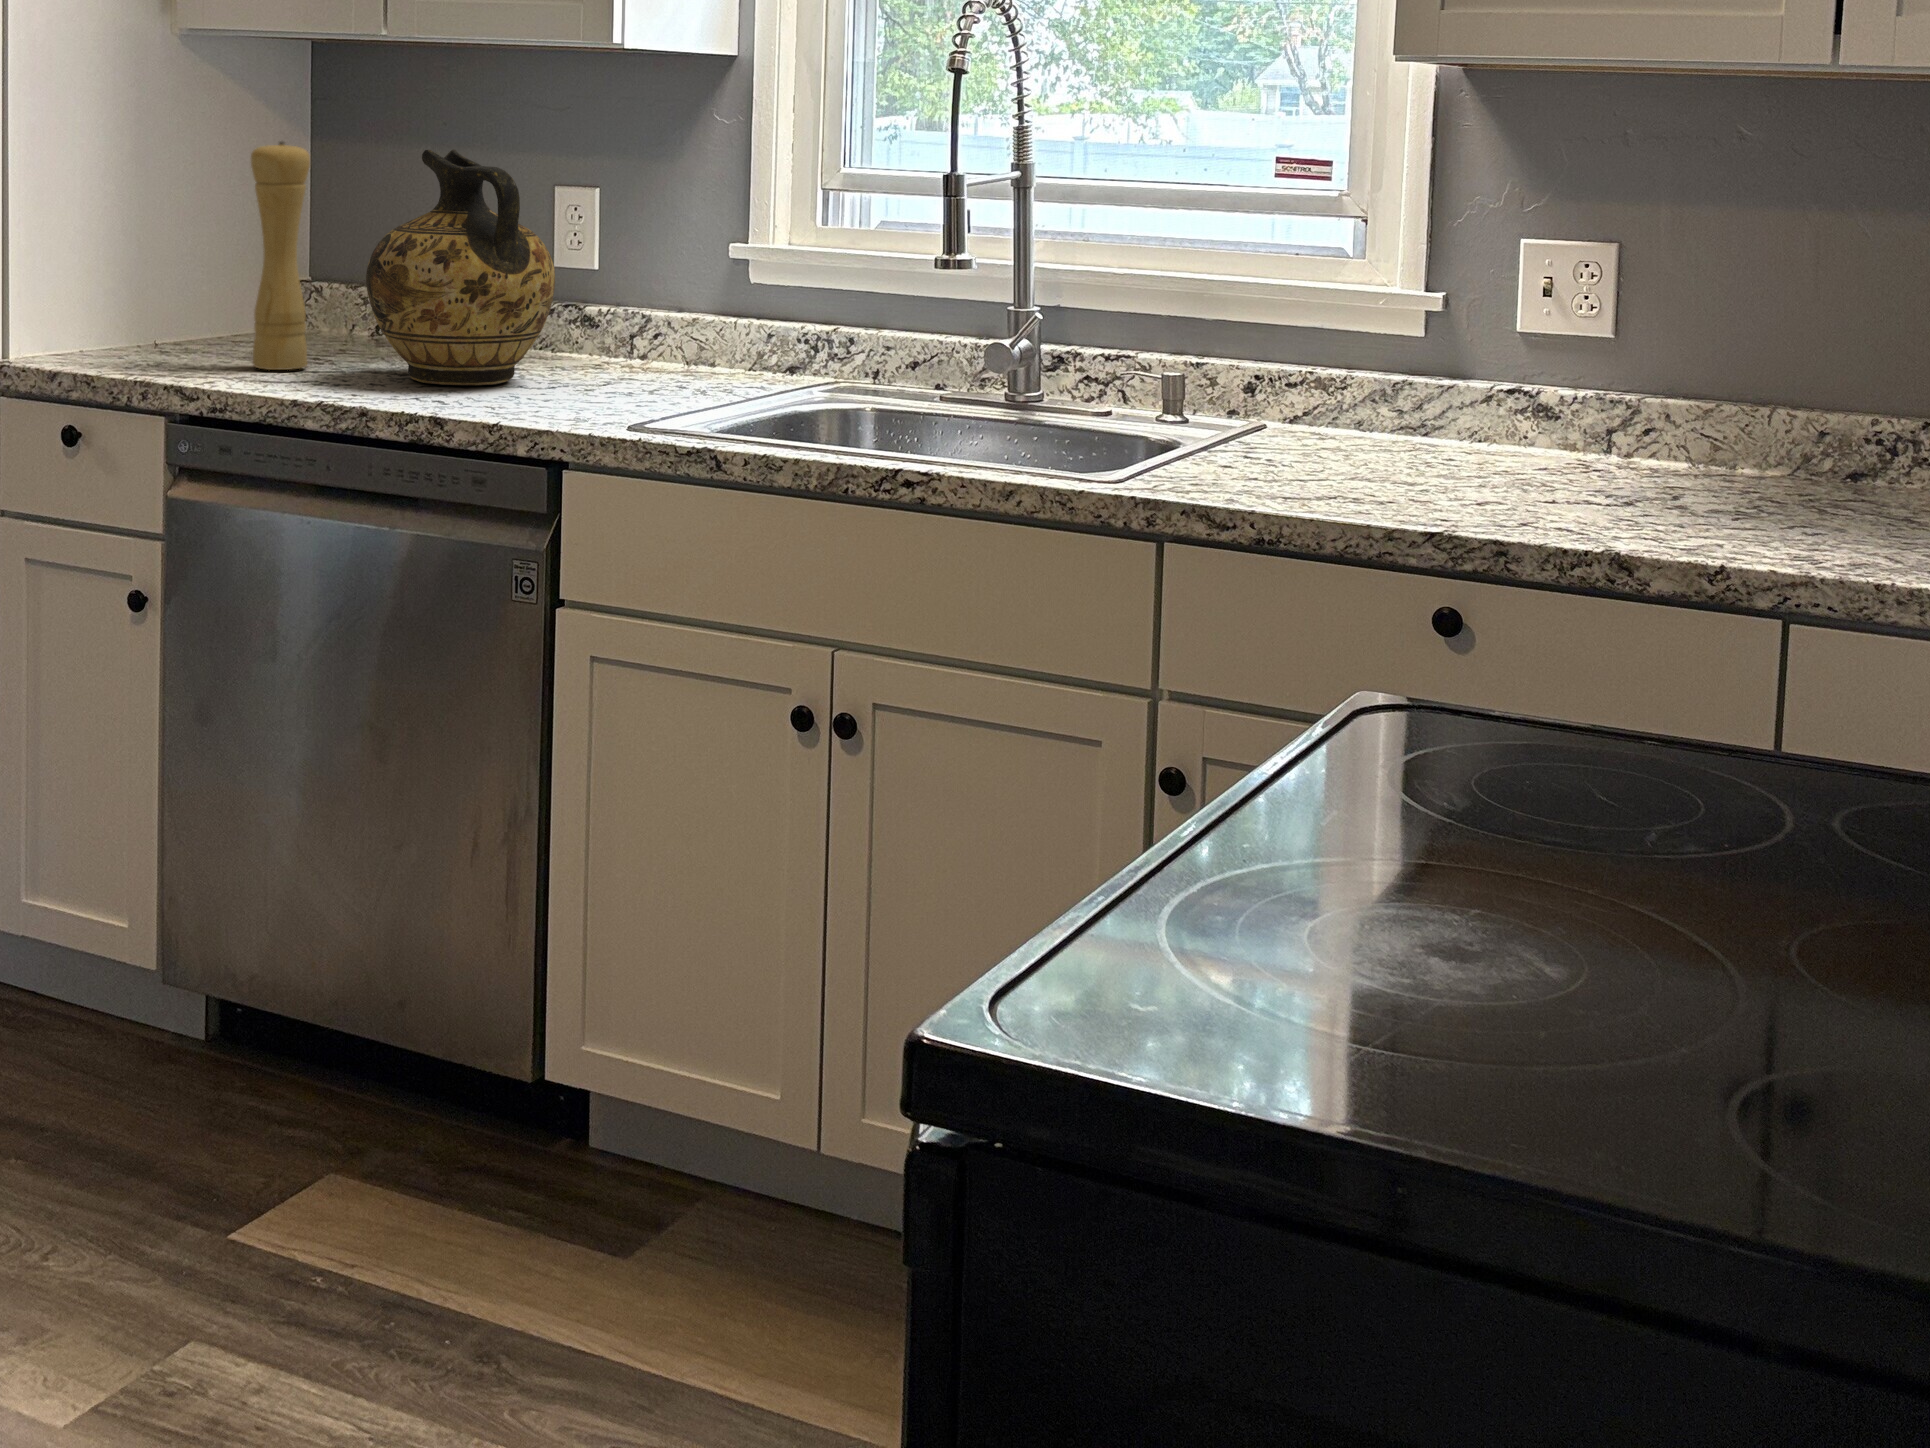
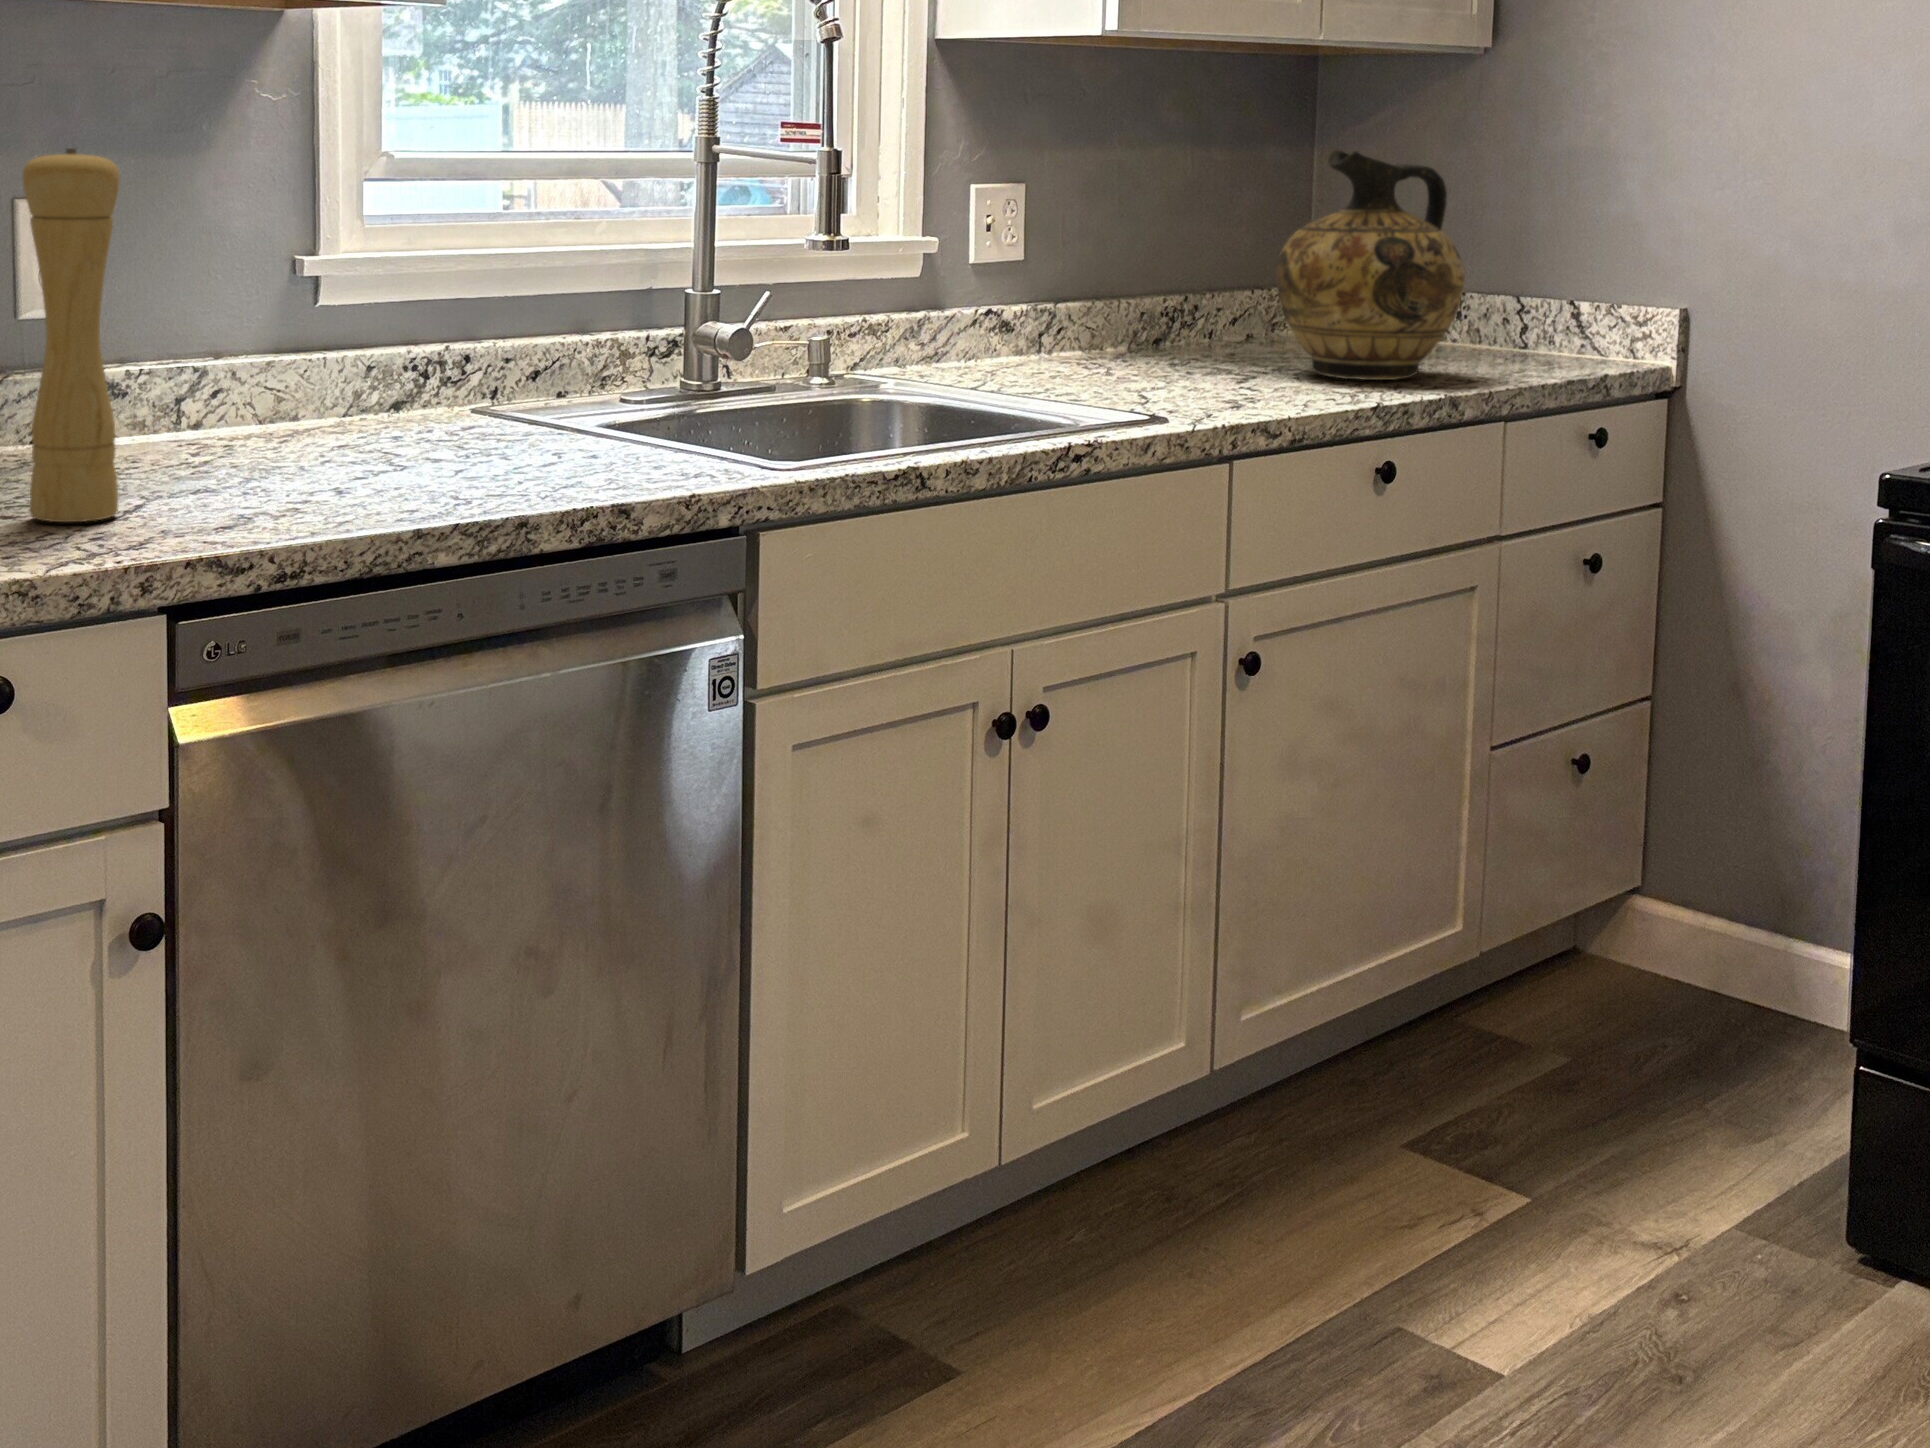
ceramic jug: present [366,149,555,385] -> present [1276,150,1465,380]

